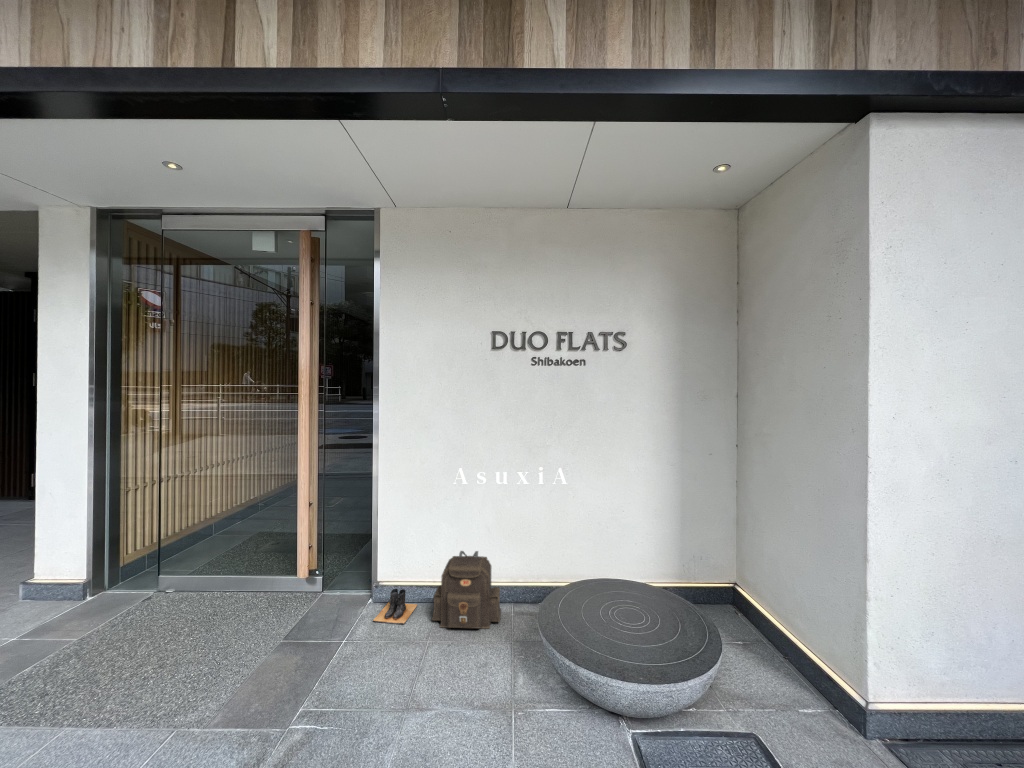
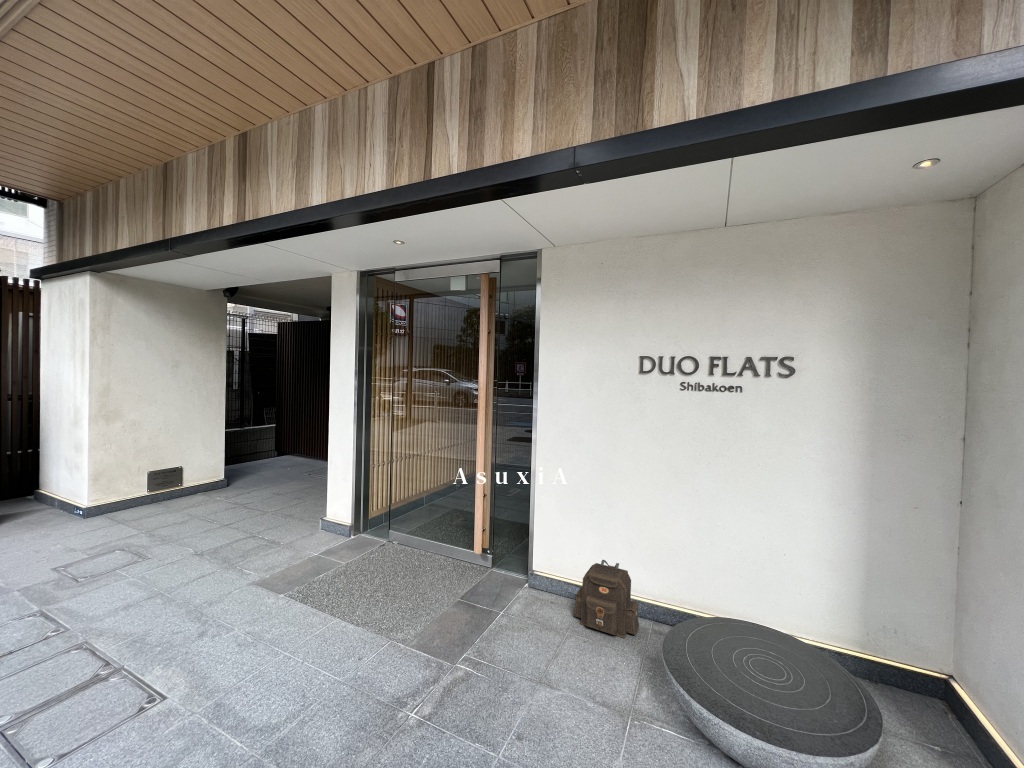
boots: present [373,589,417,624] -> none [526,580,564,612]

